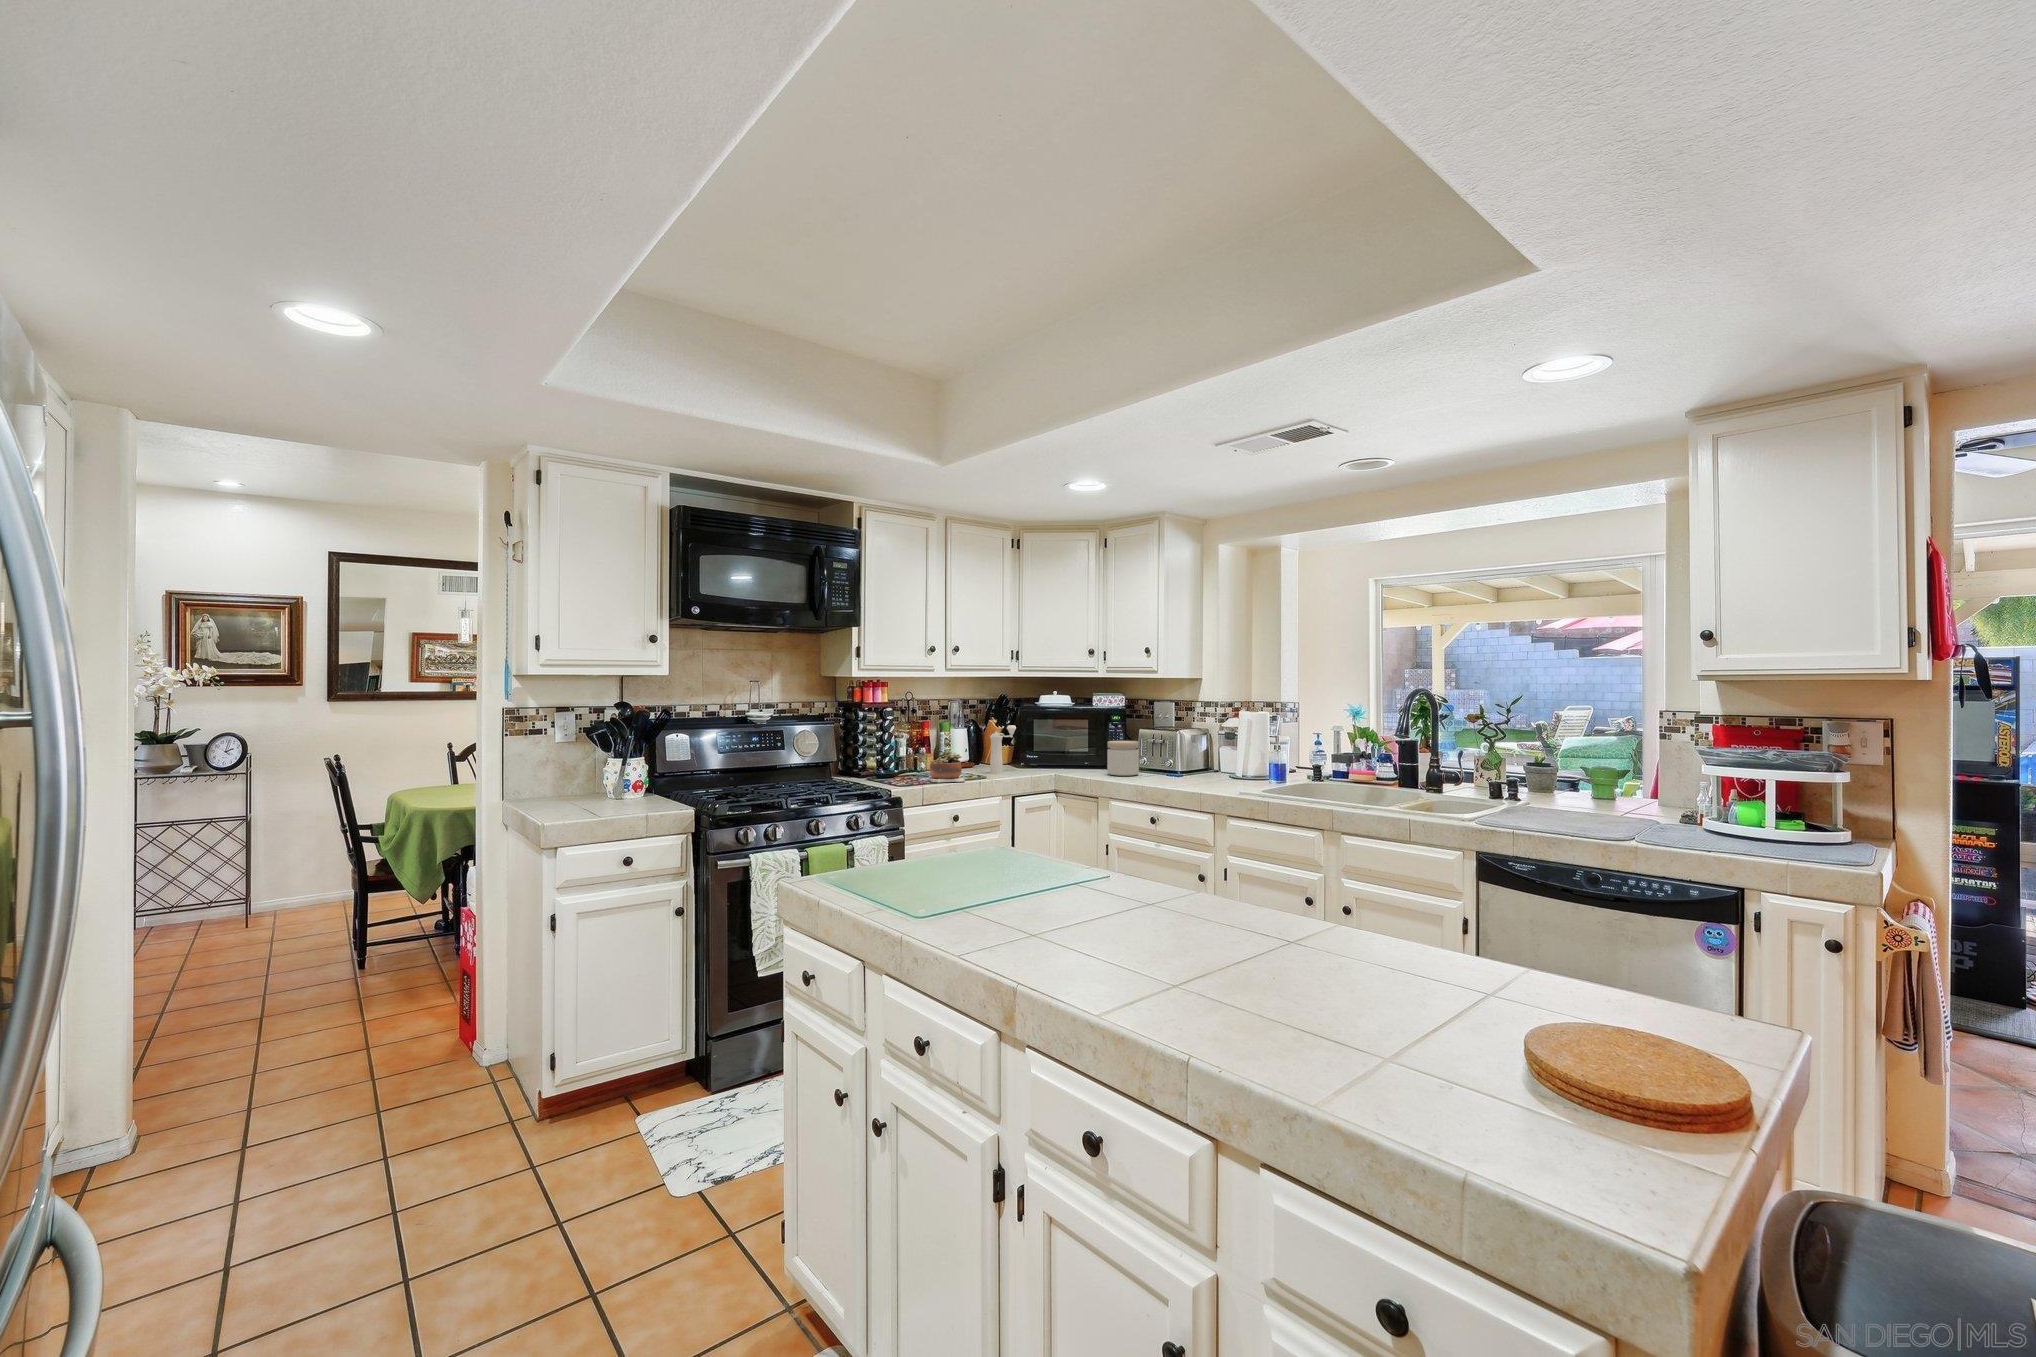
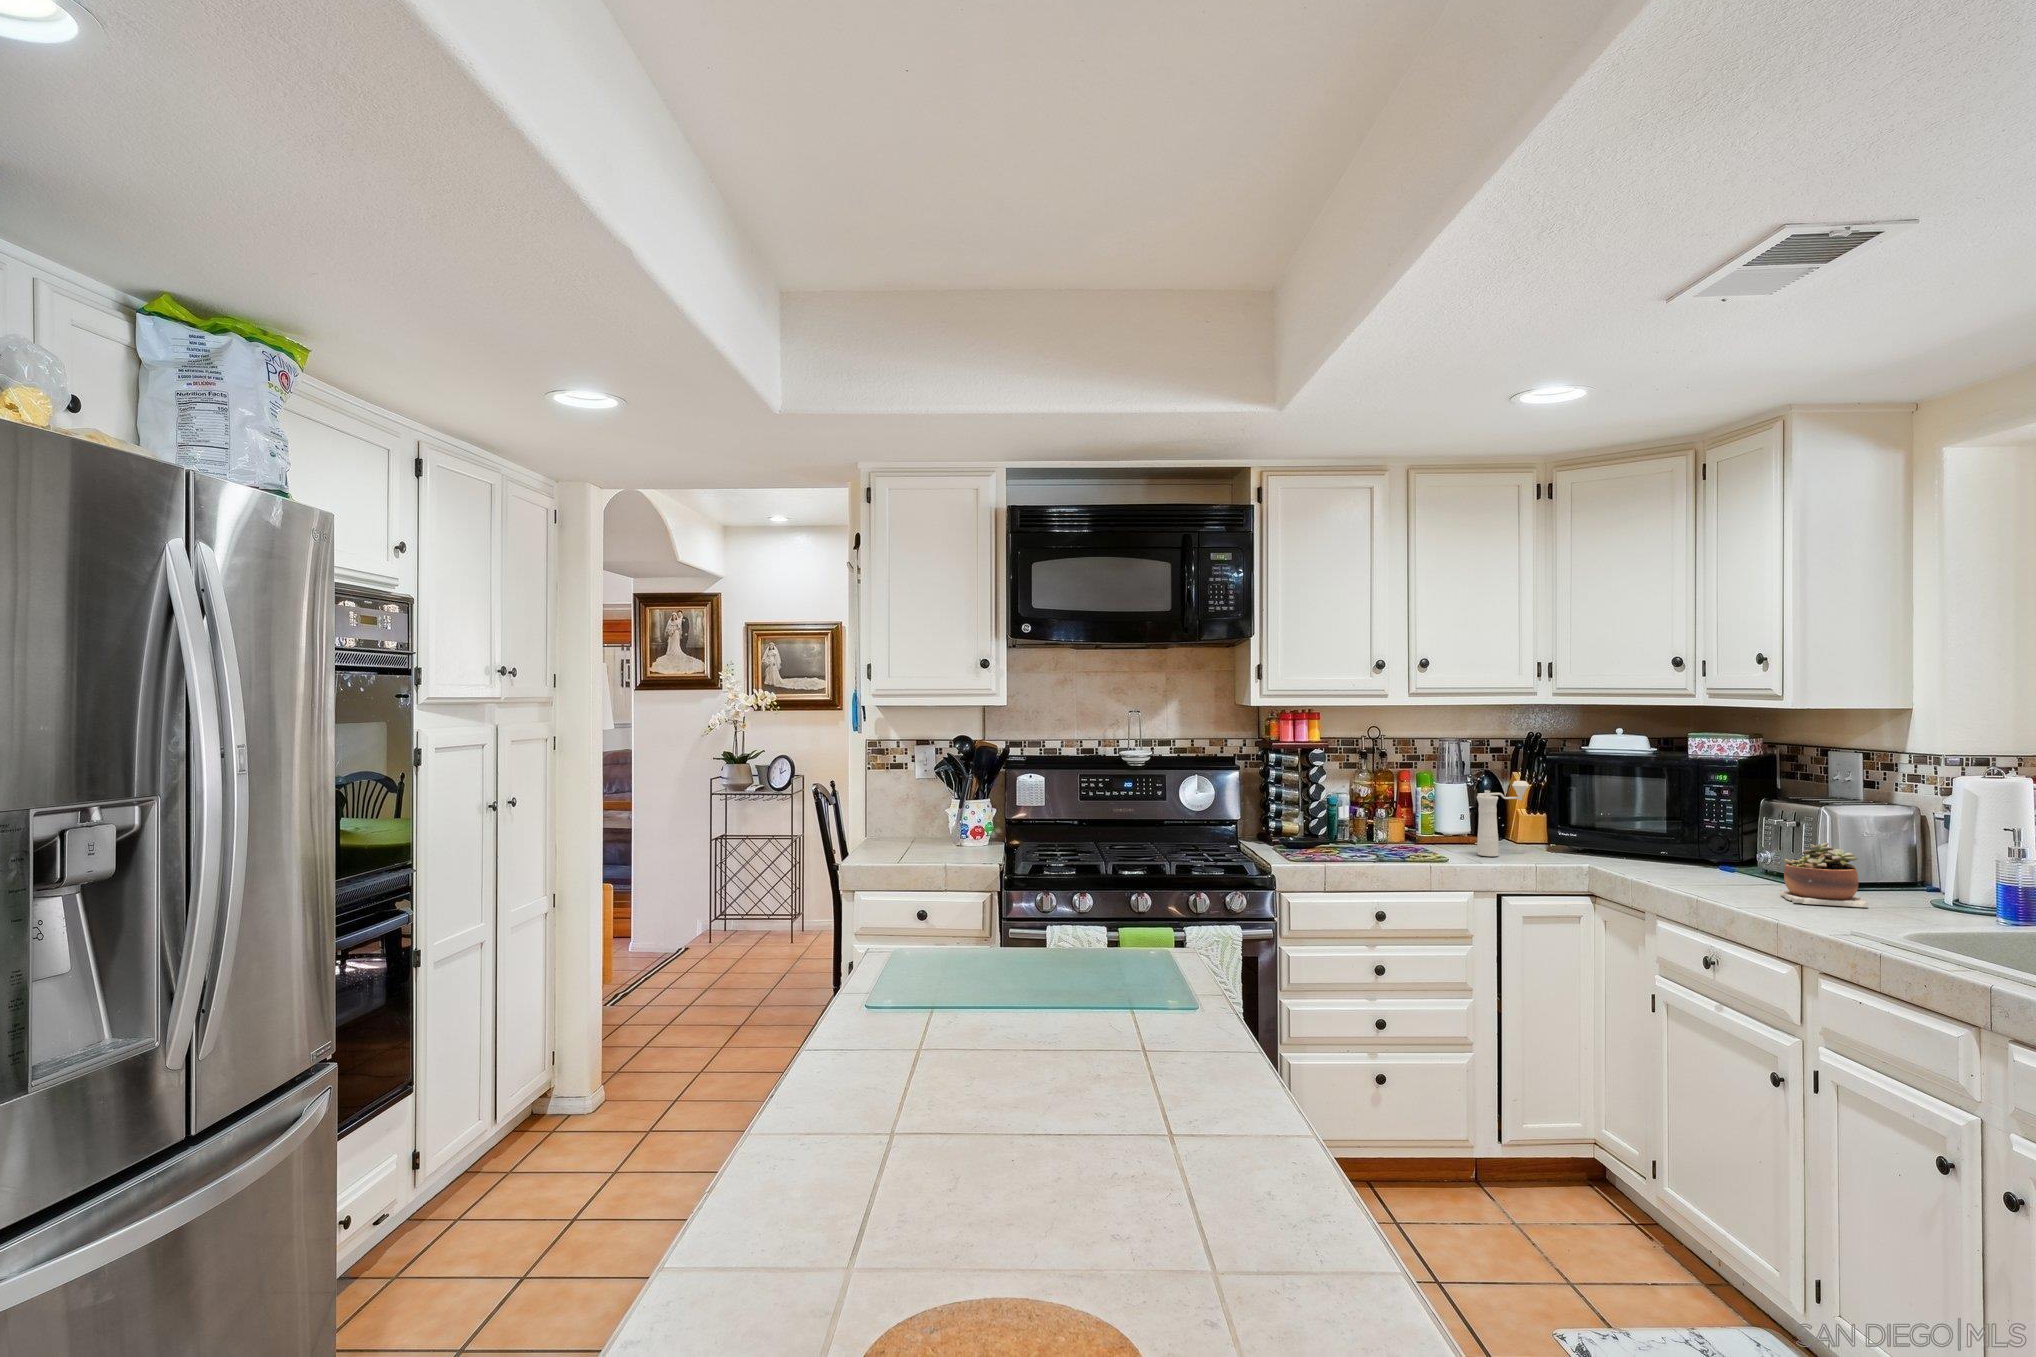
jar: present [1107,741,1139,776] -> none [1682,817,1748,881]
succulent plant: present [928,750,965,782] -> present [1780,843,1868,907]

